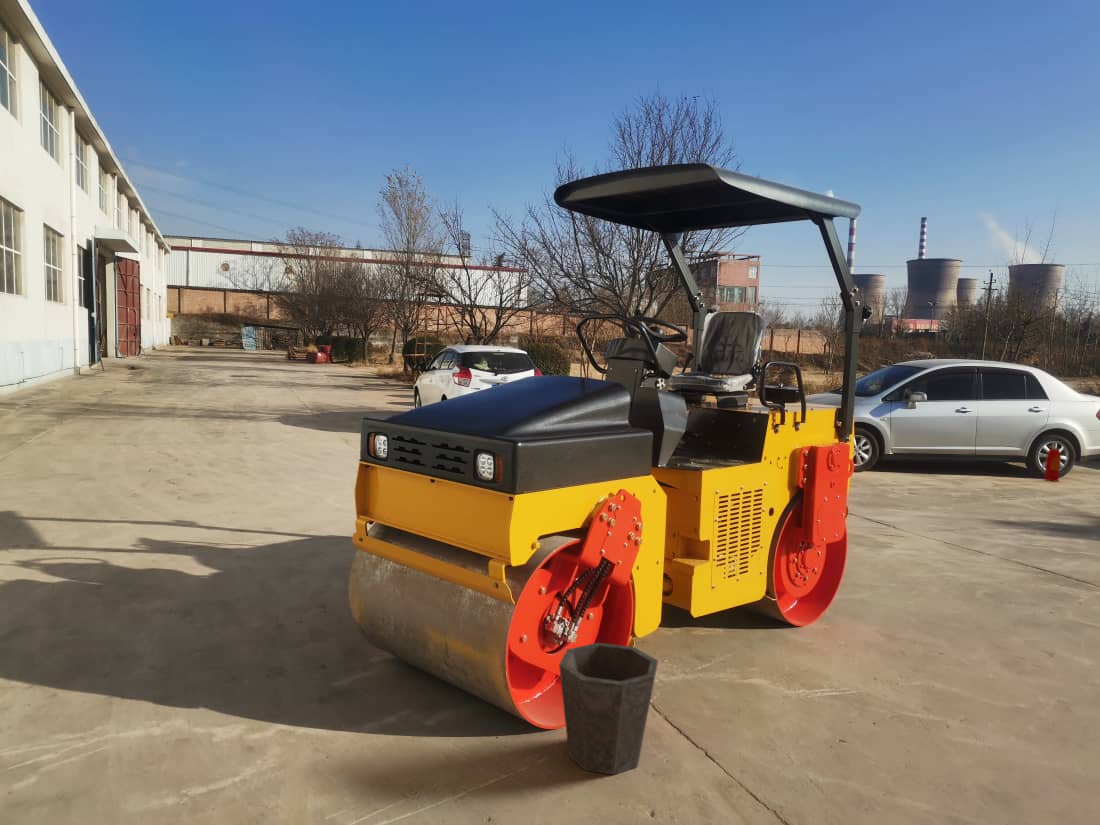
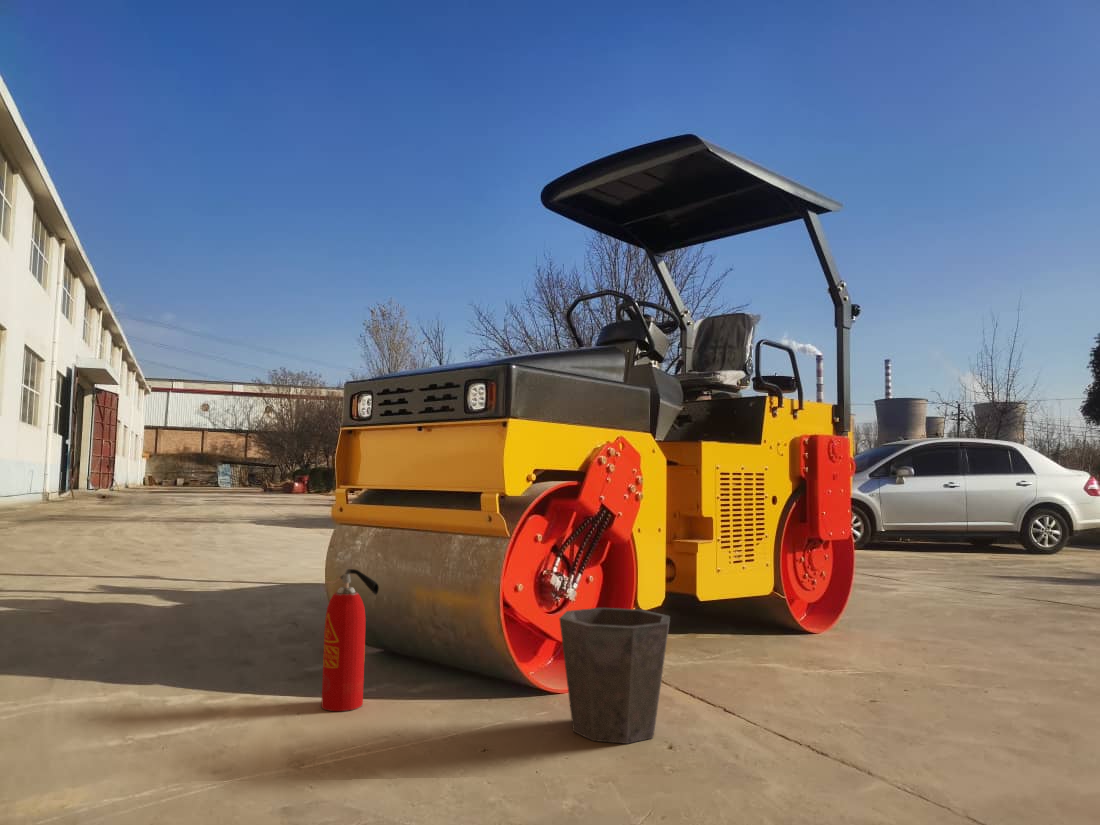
fire extinguisher: present [1045,442,1062,481] -> present [321,569,379,711]

